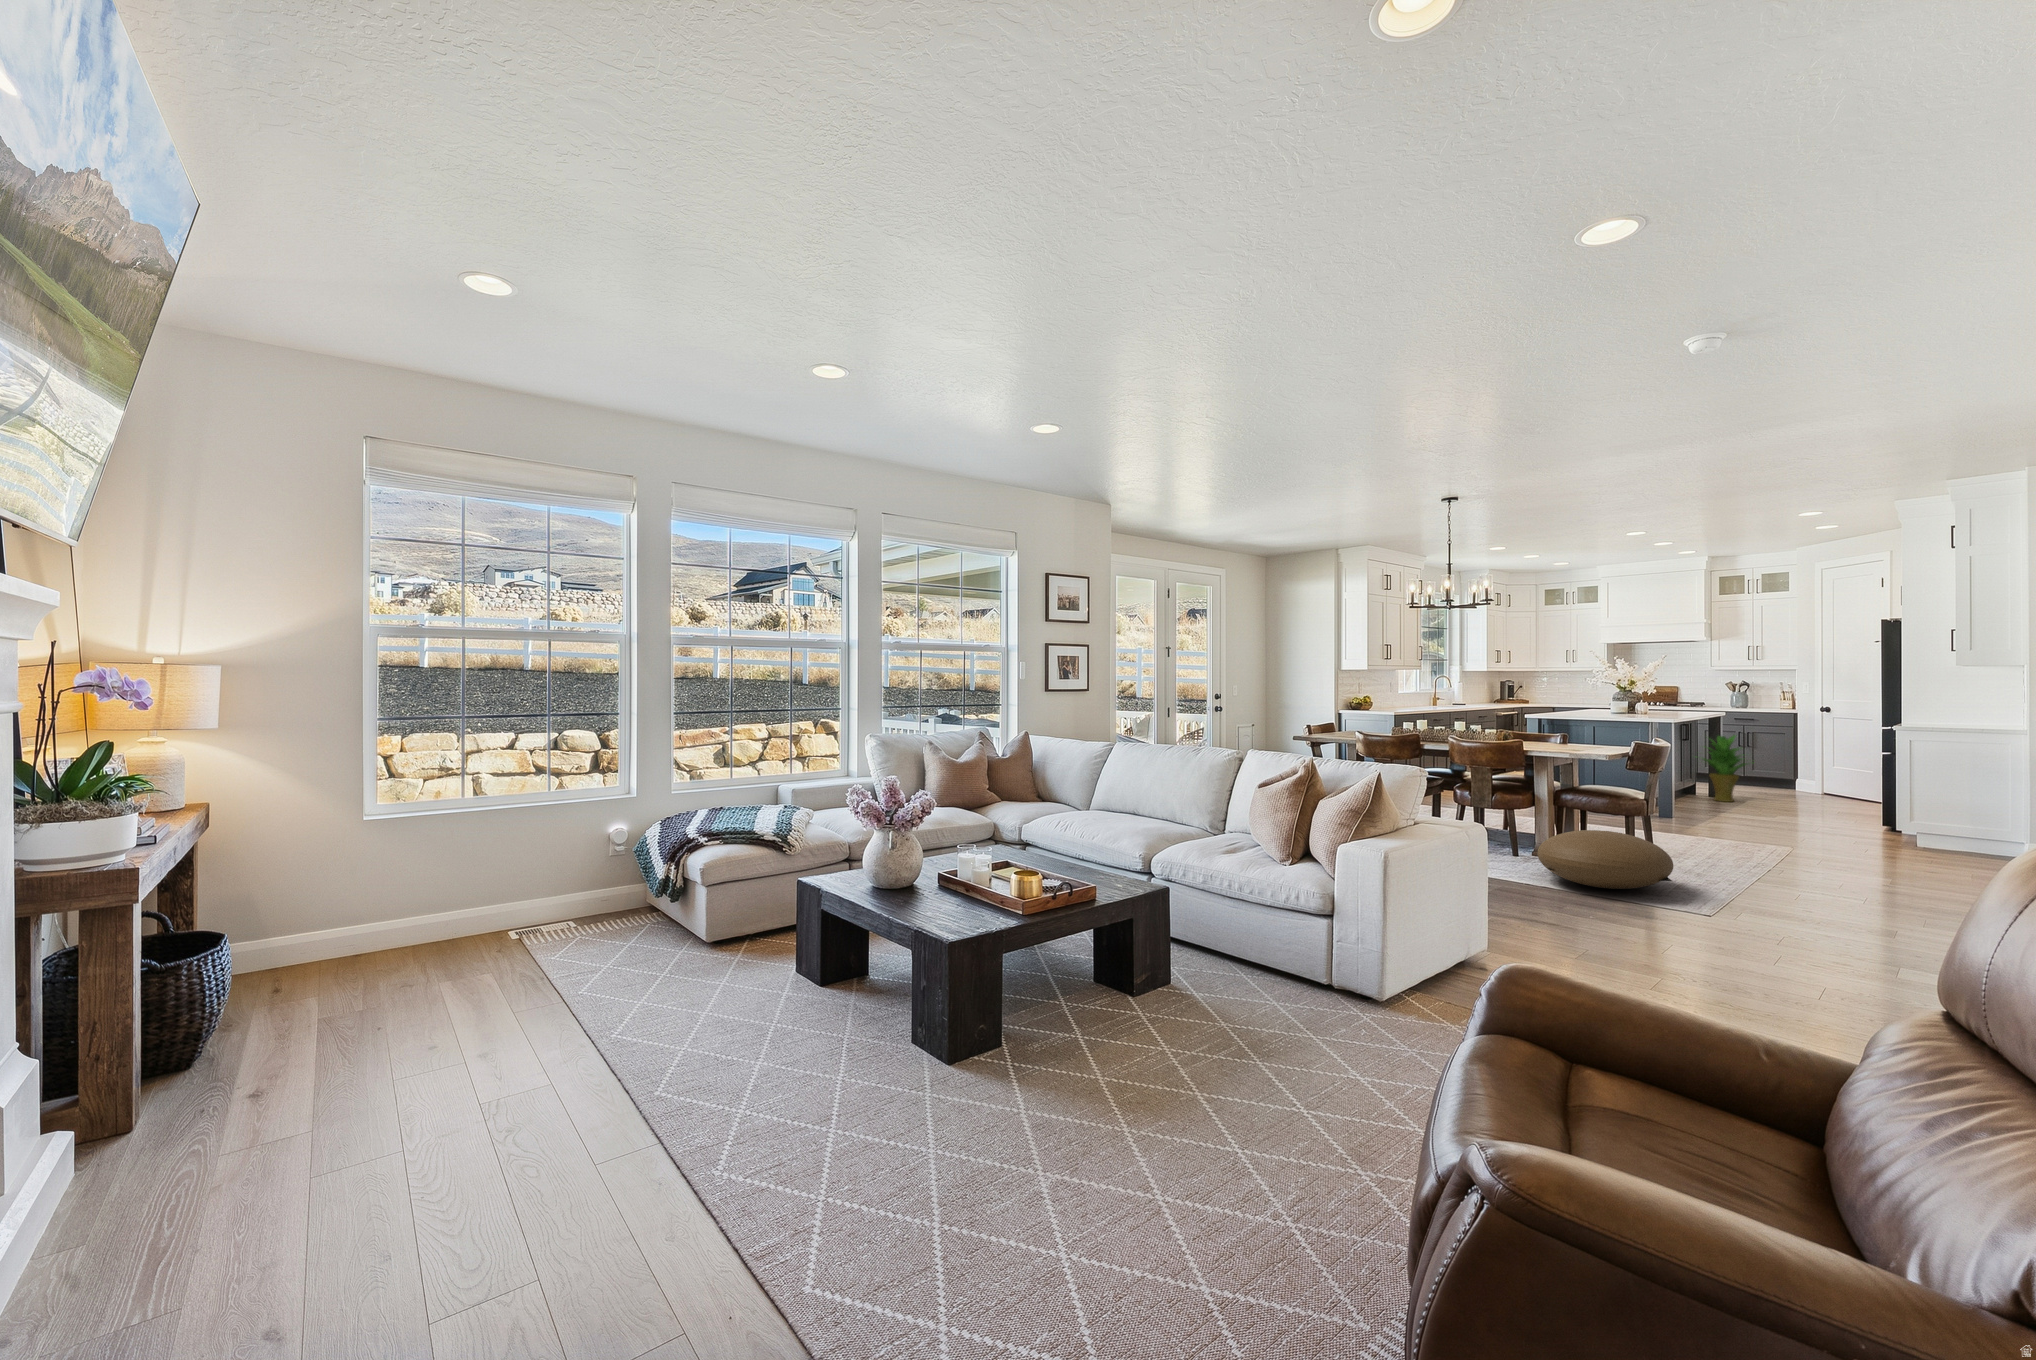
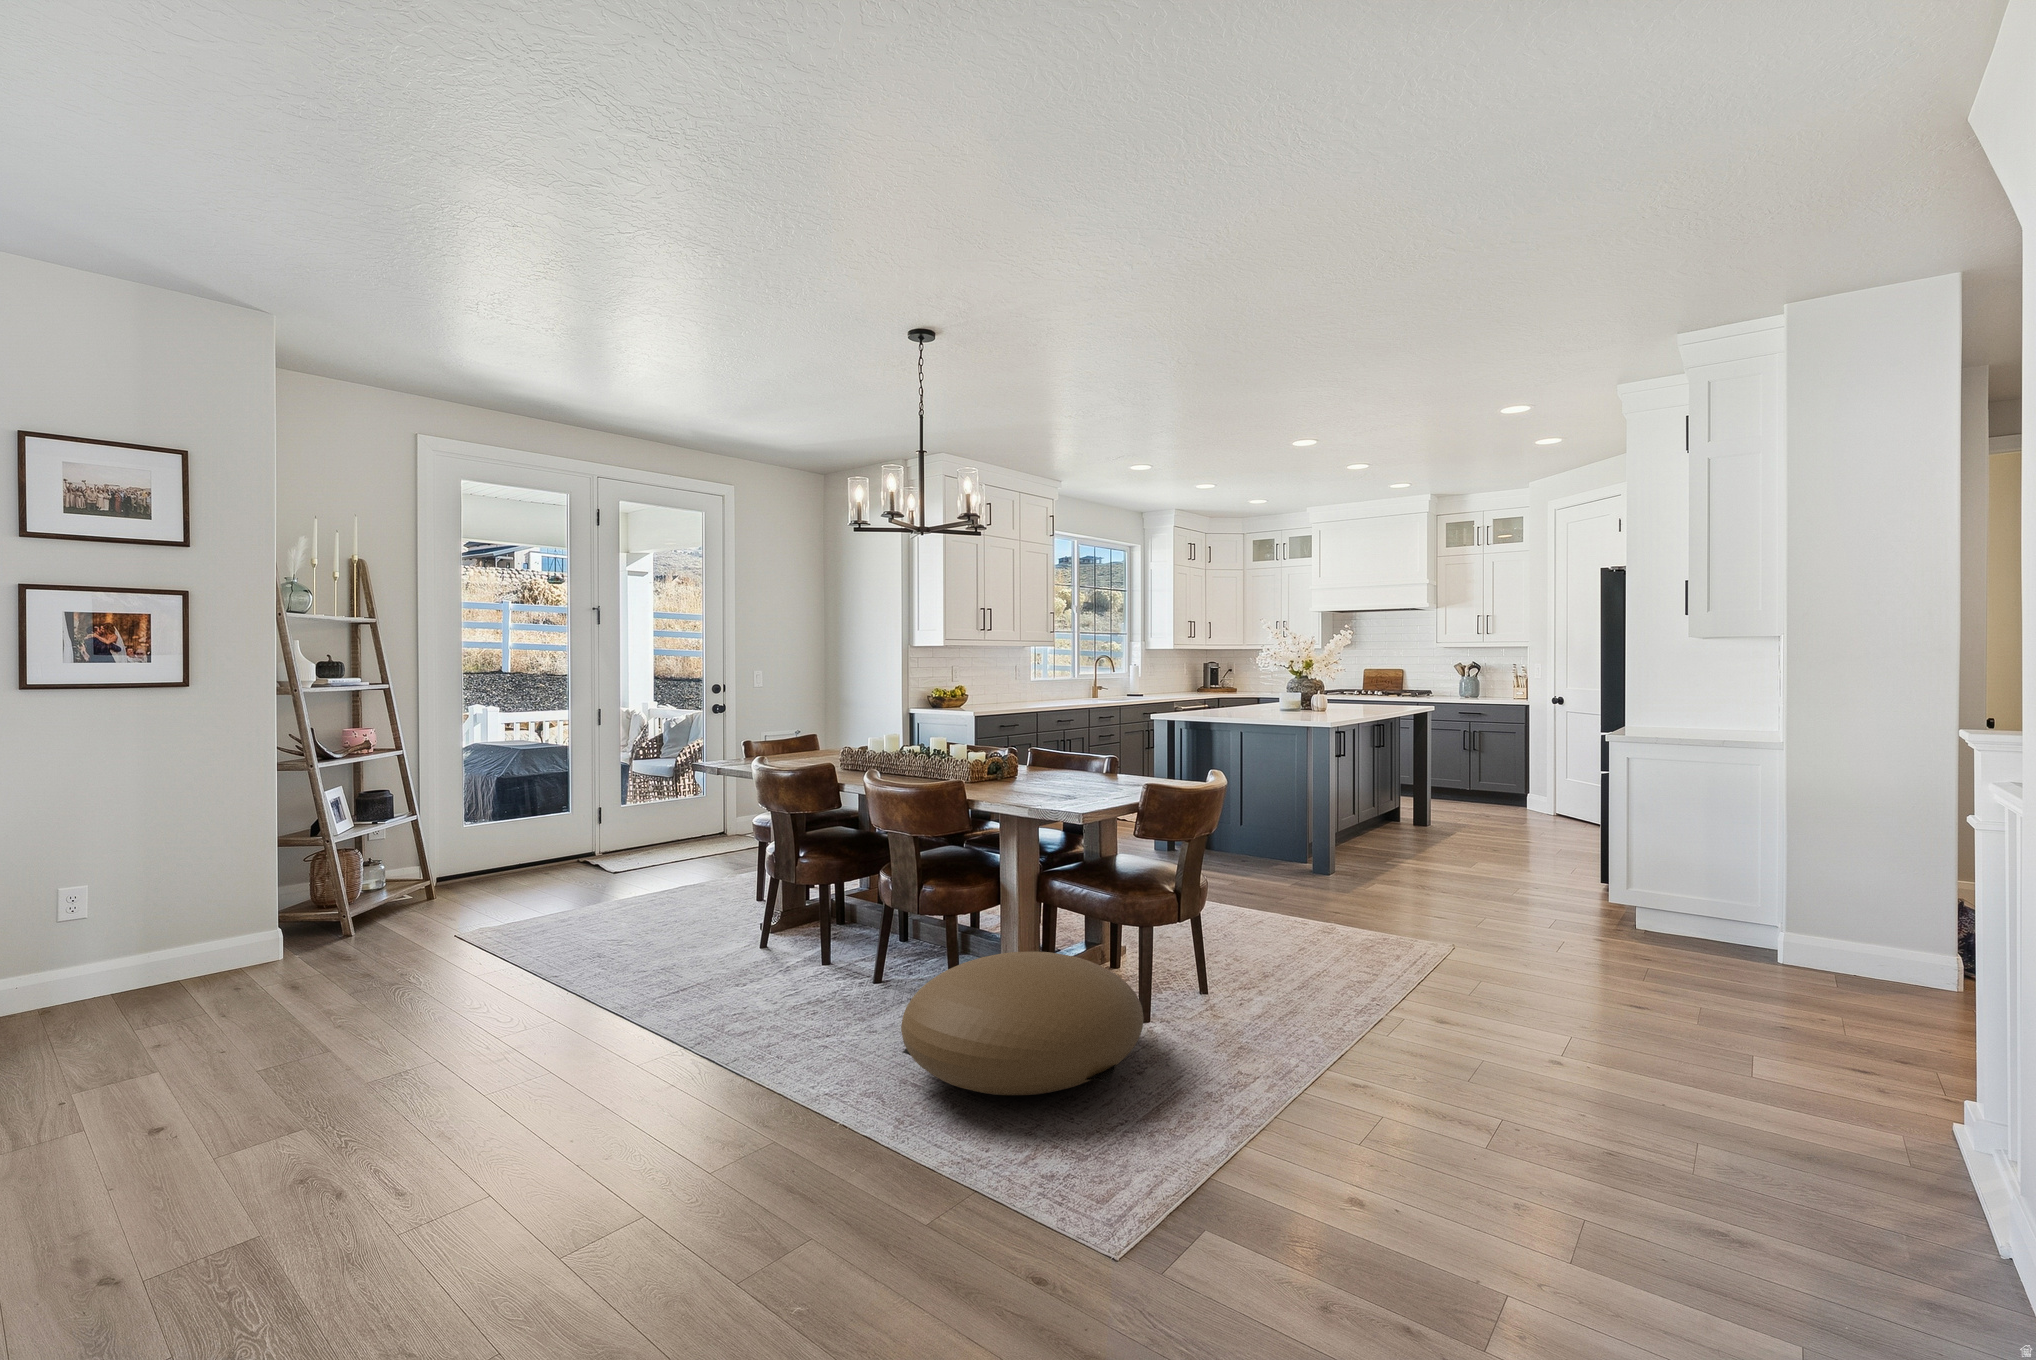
potted plant: present [1703,735,1746,802] -> none [1384,736,1461,832]

